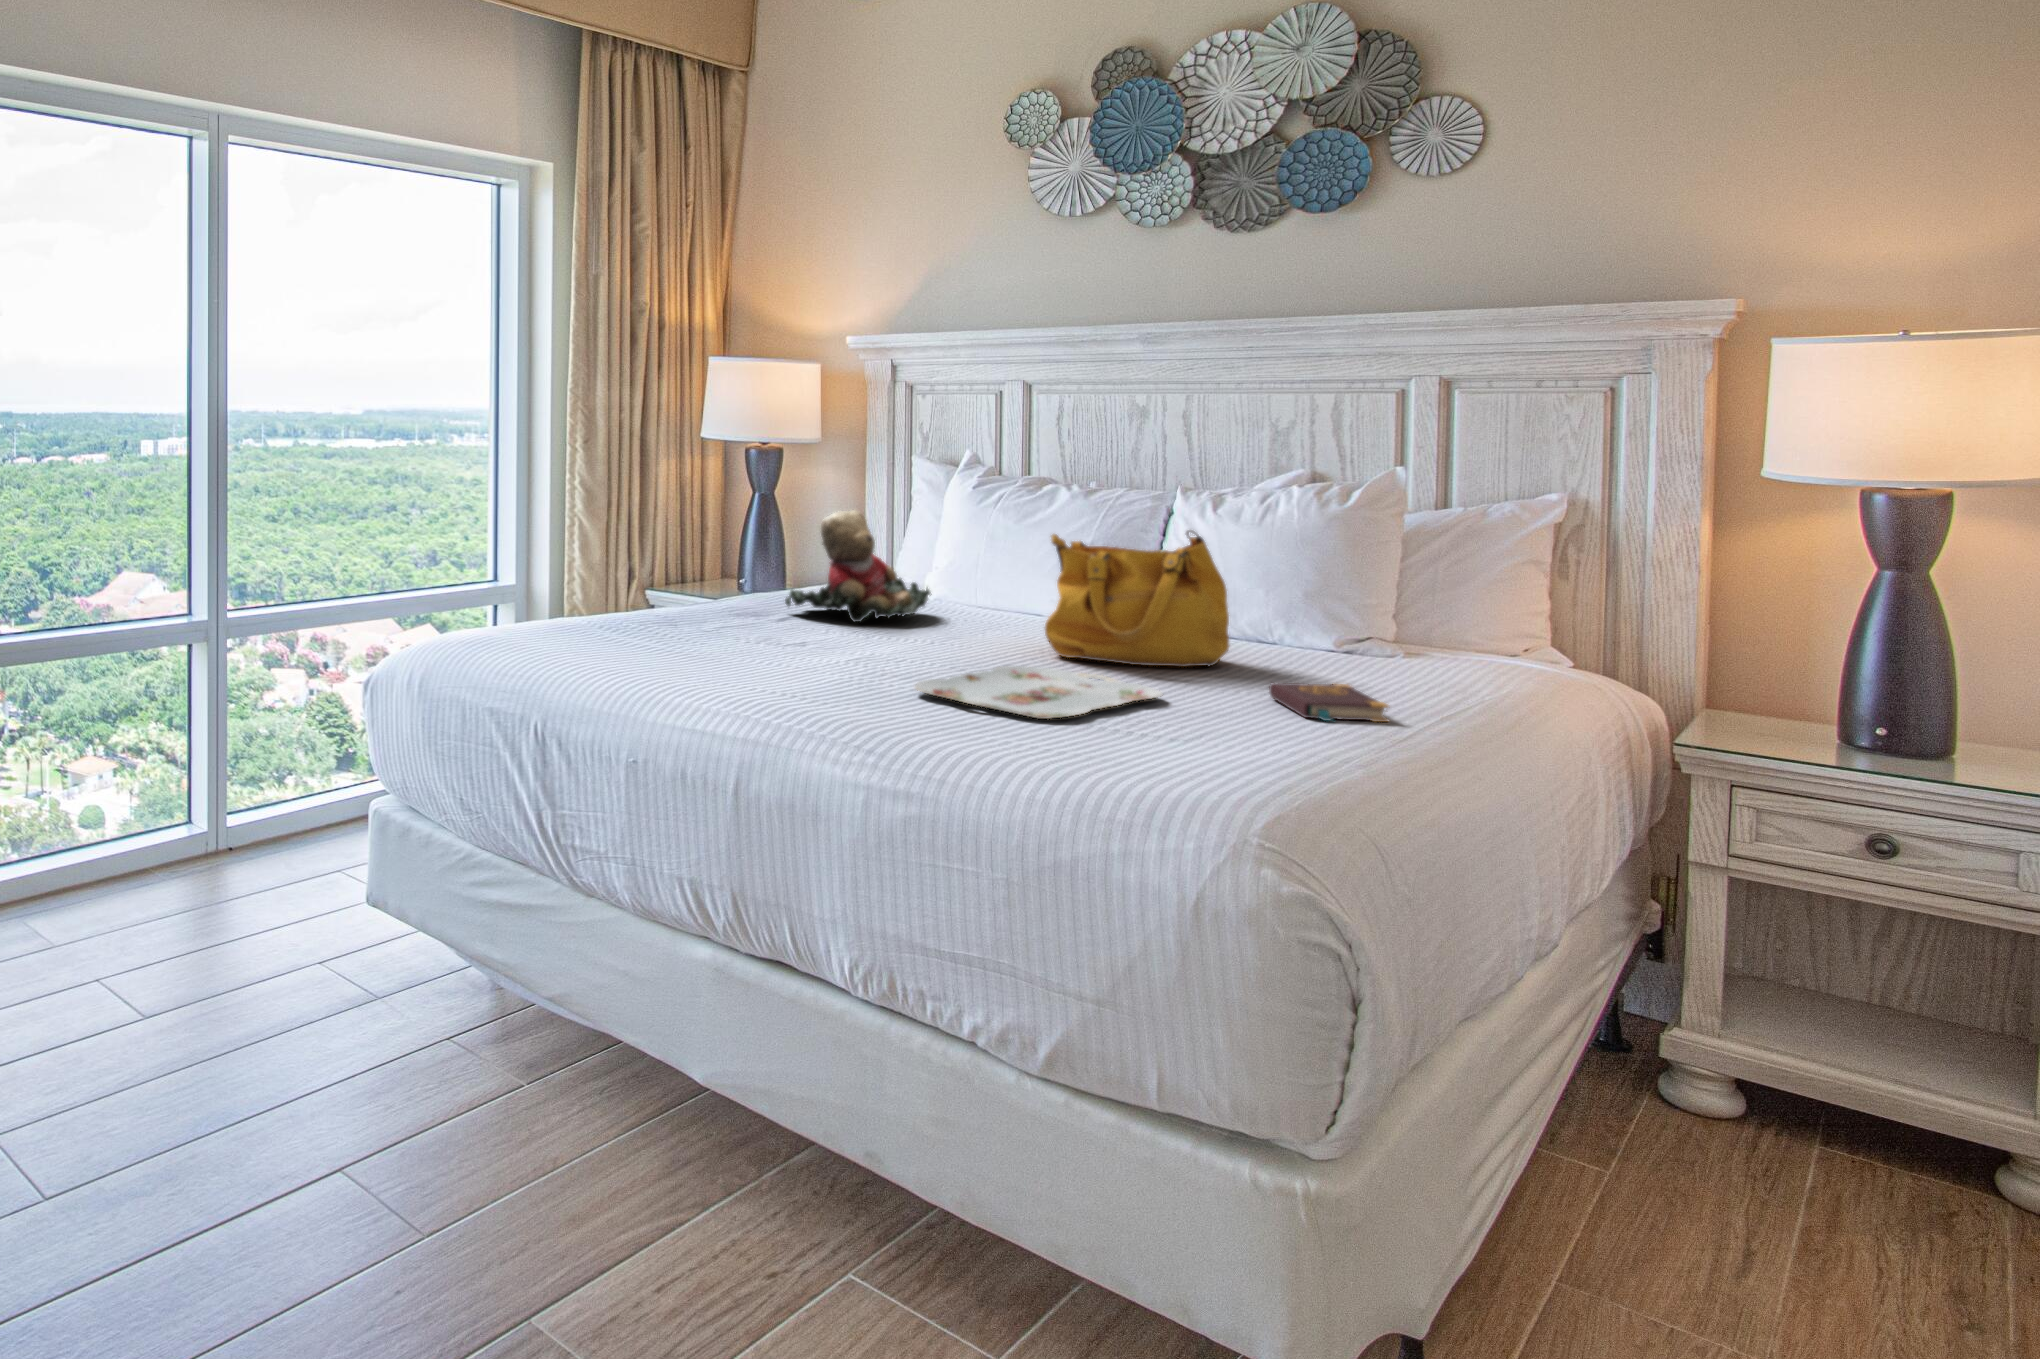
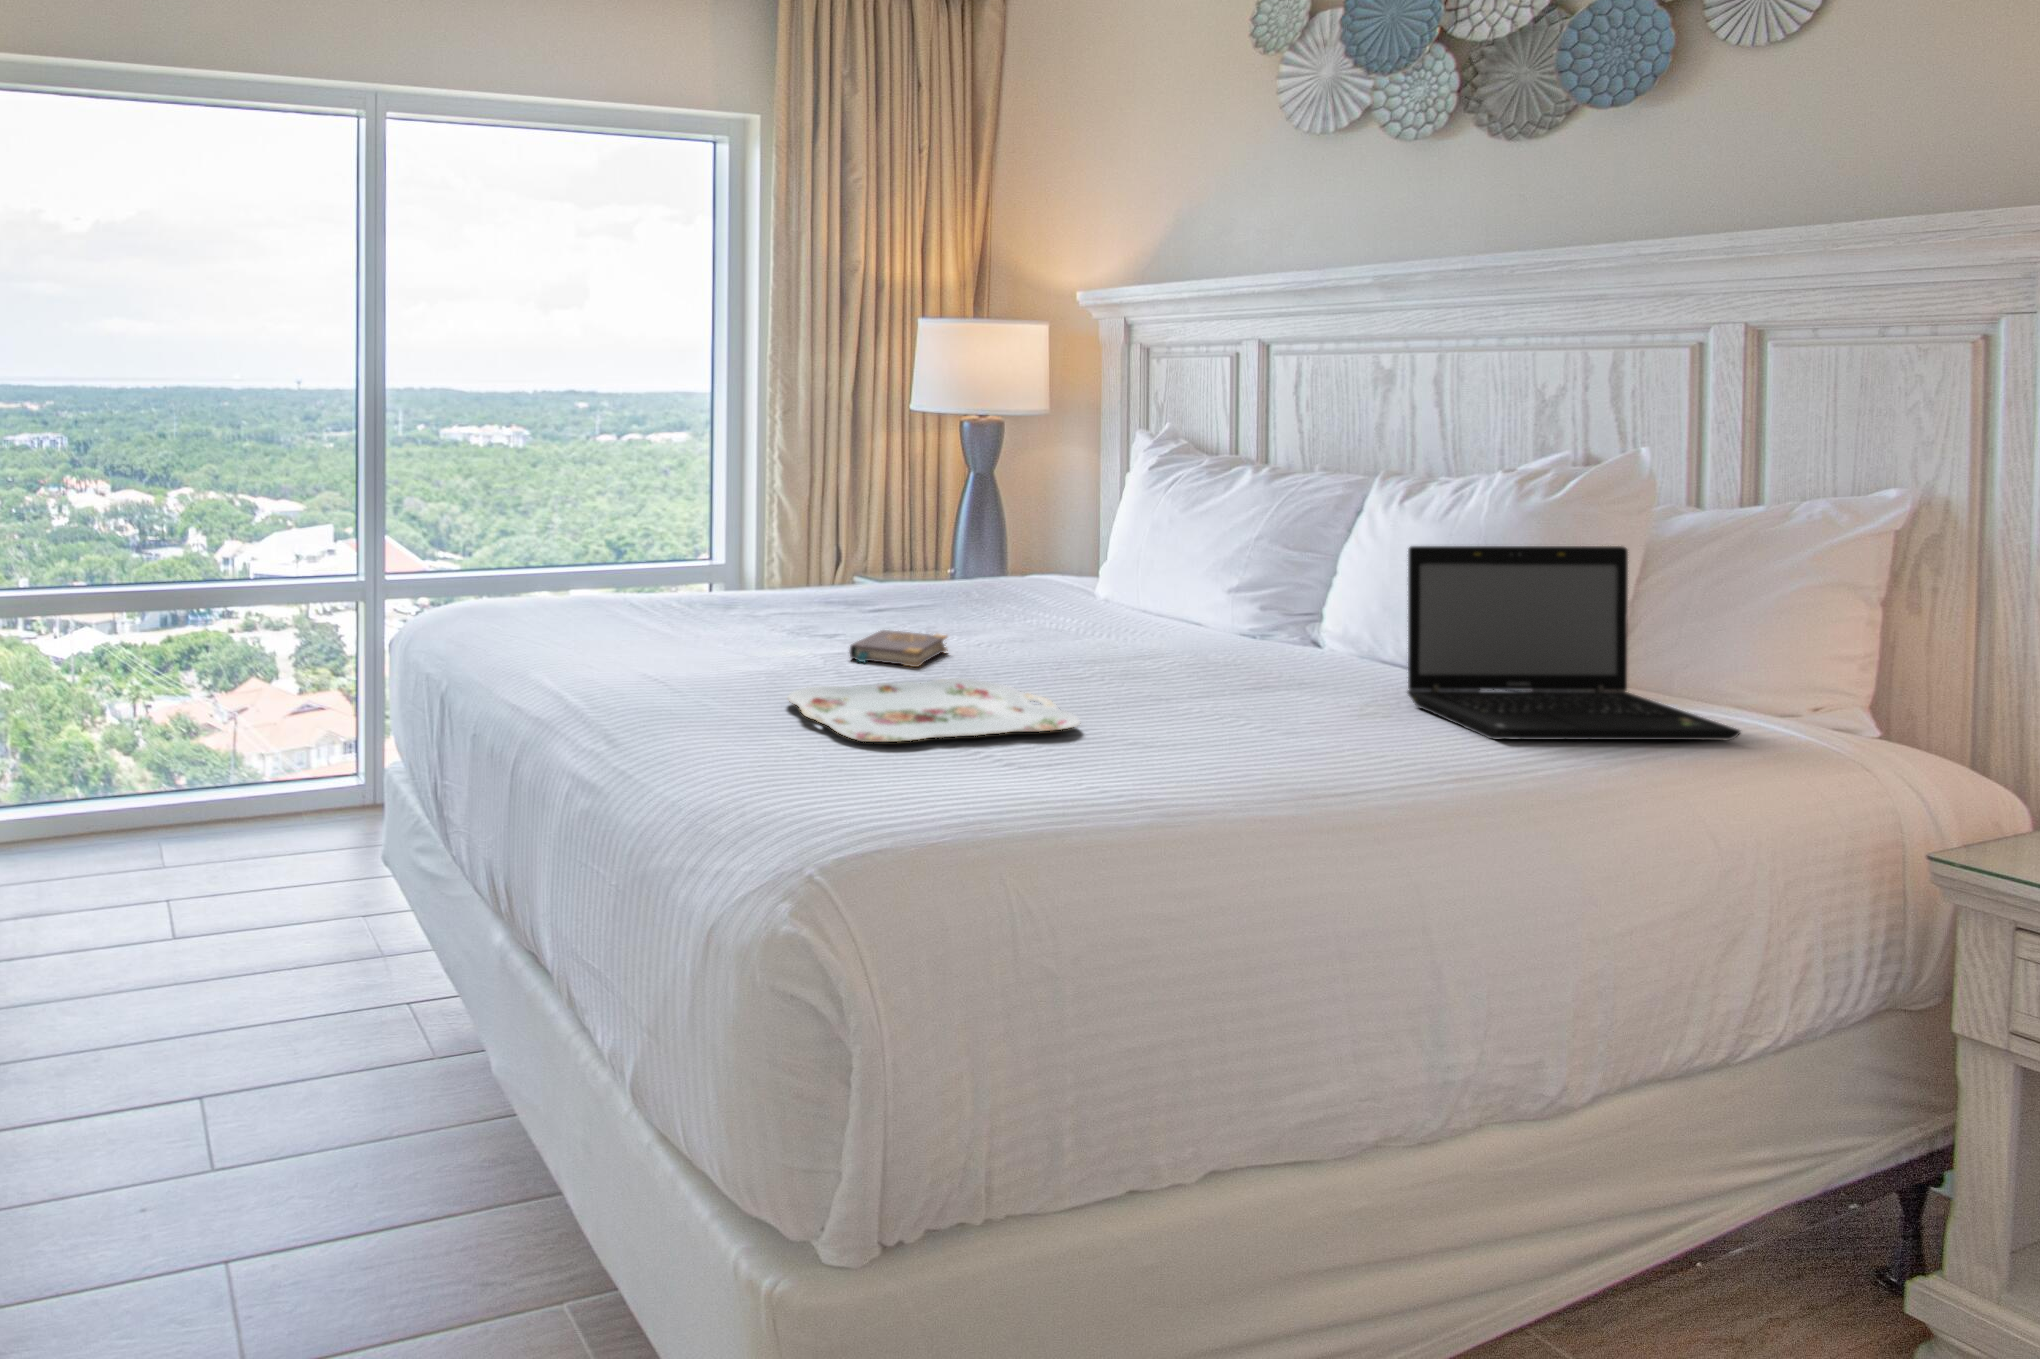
teddy bear: present [785,510,932,622] -> none [885,490,1056,619]
handbag: present [1045,530,1229,667] -> none [1070,525,1295,701]
laptop: none [1299,536,1524,680] -> present [1408,546,1740,740]
book: present [1269,683,1388,722] -> present [850,630,947,667]

